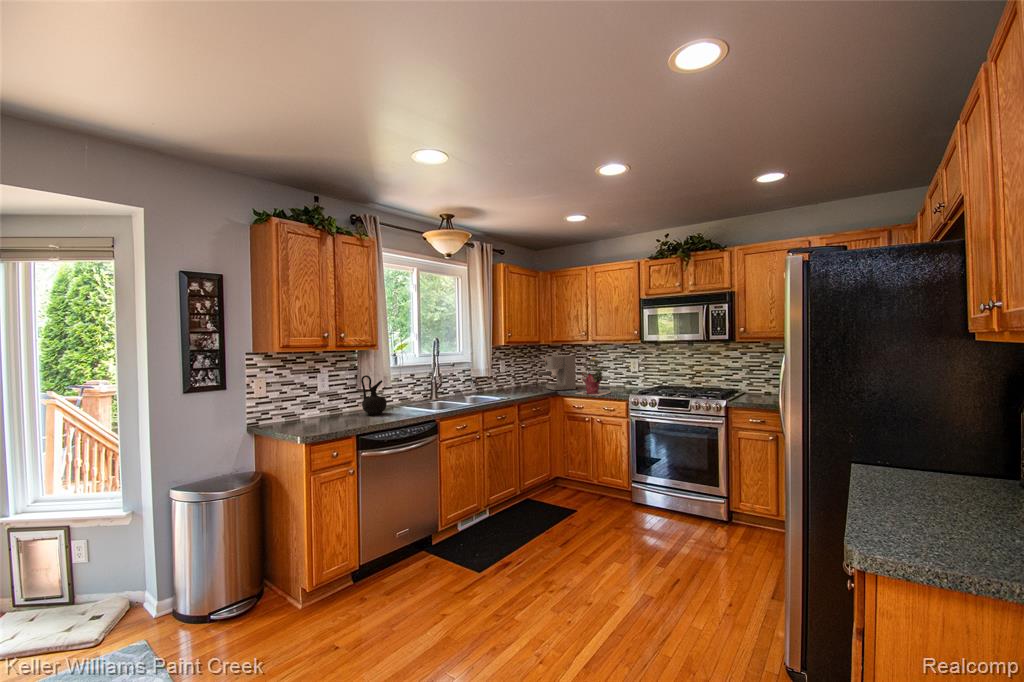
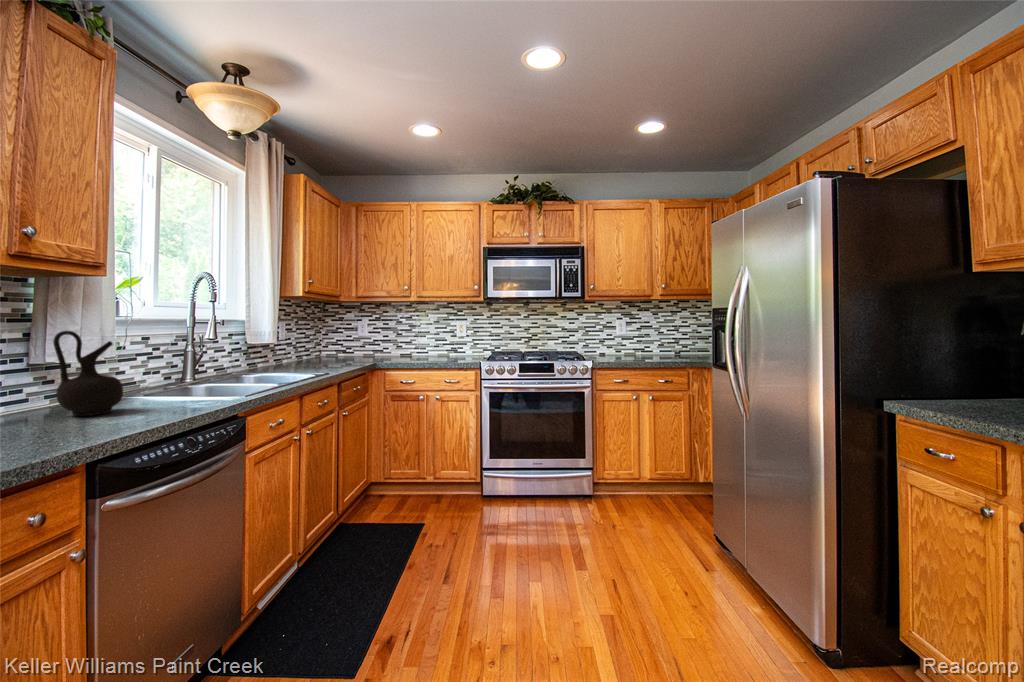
coffee maker: present [538,355,576,391] -> none [343,316,394,363]
potted plant: present [576,358,611,396] -> none [406,315,451,365]

